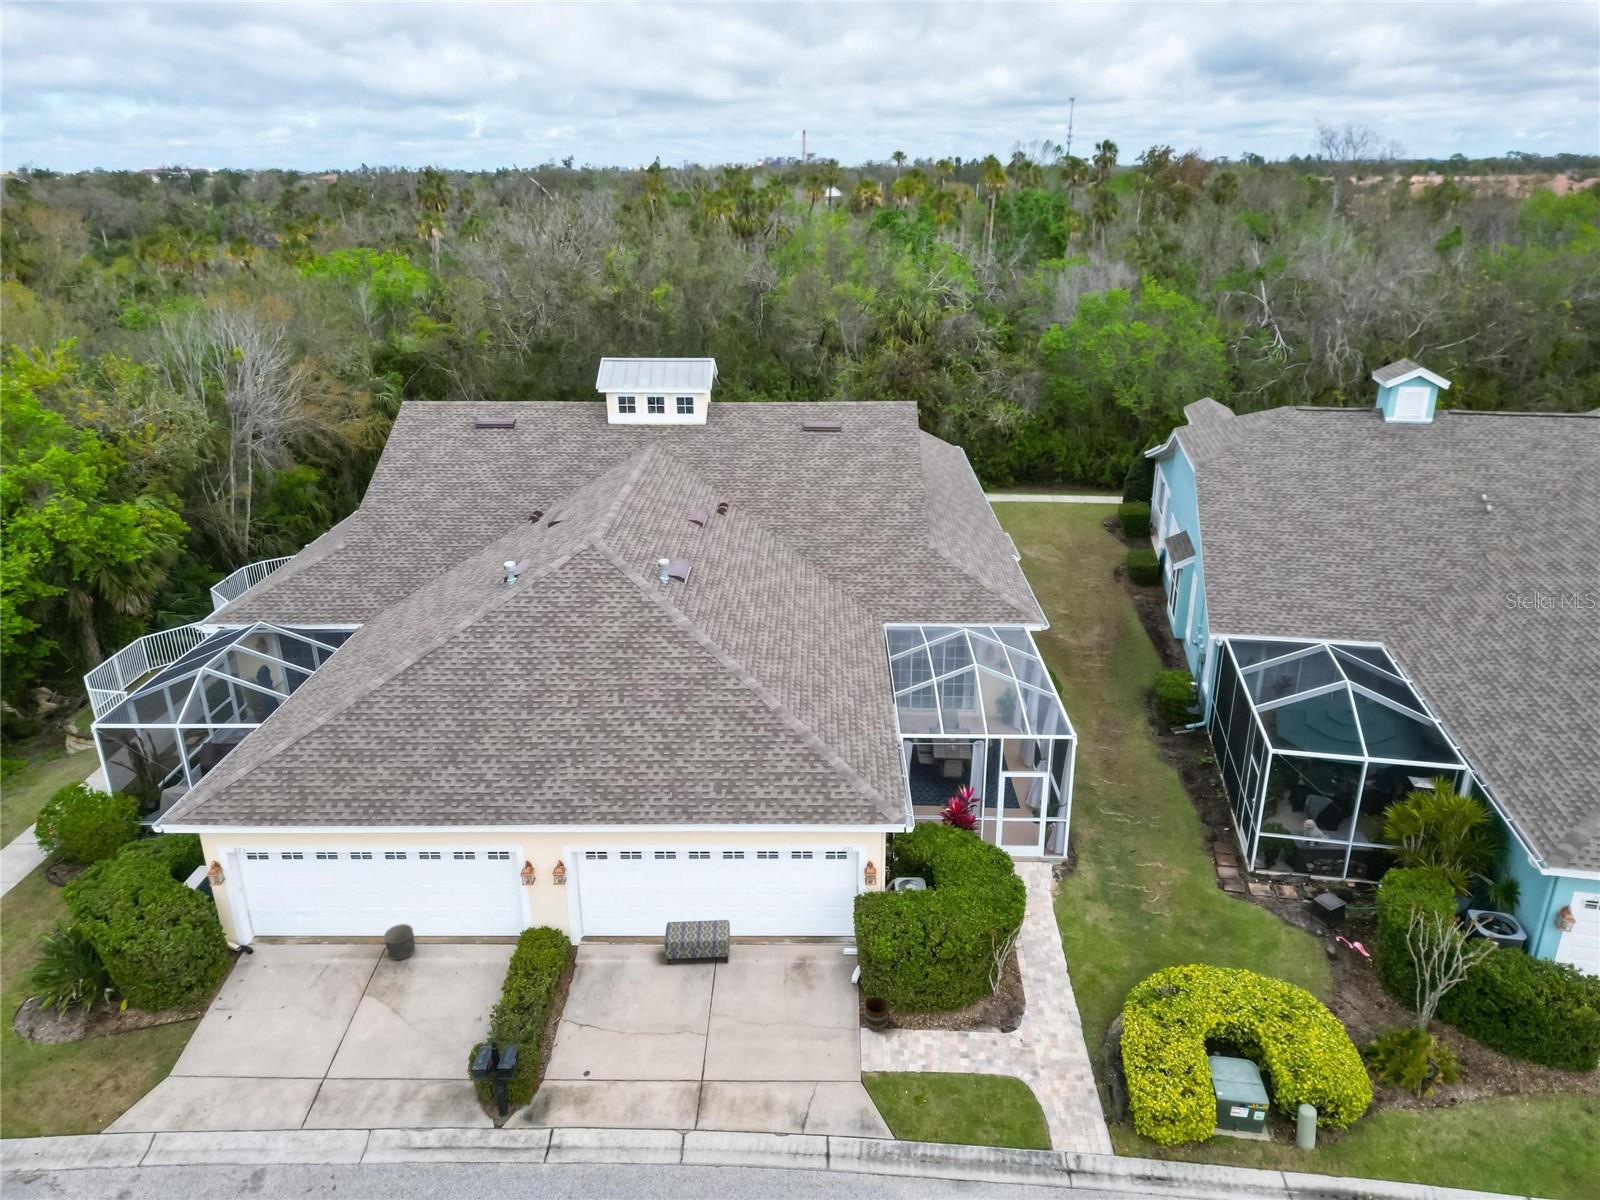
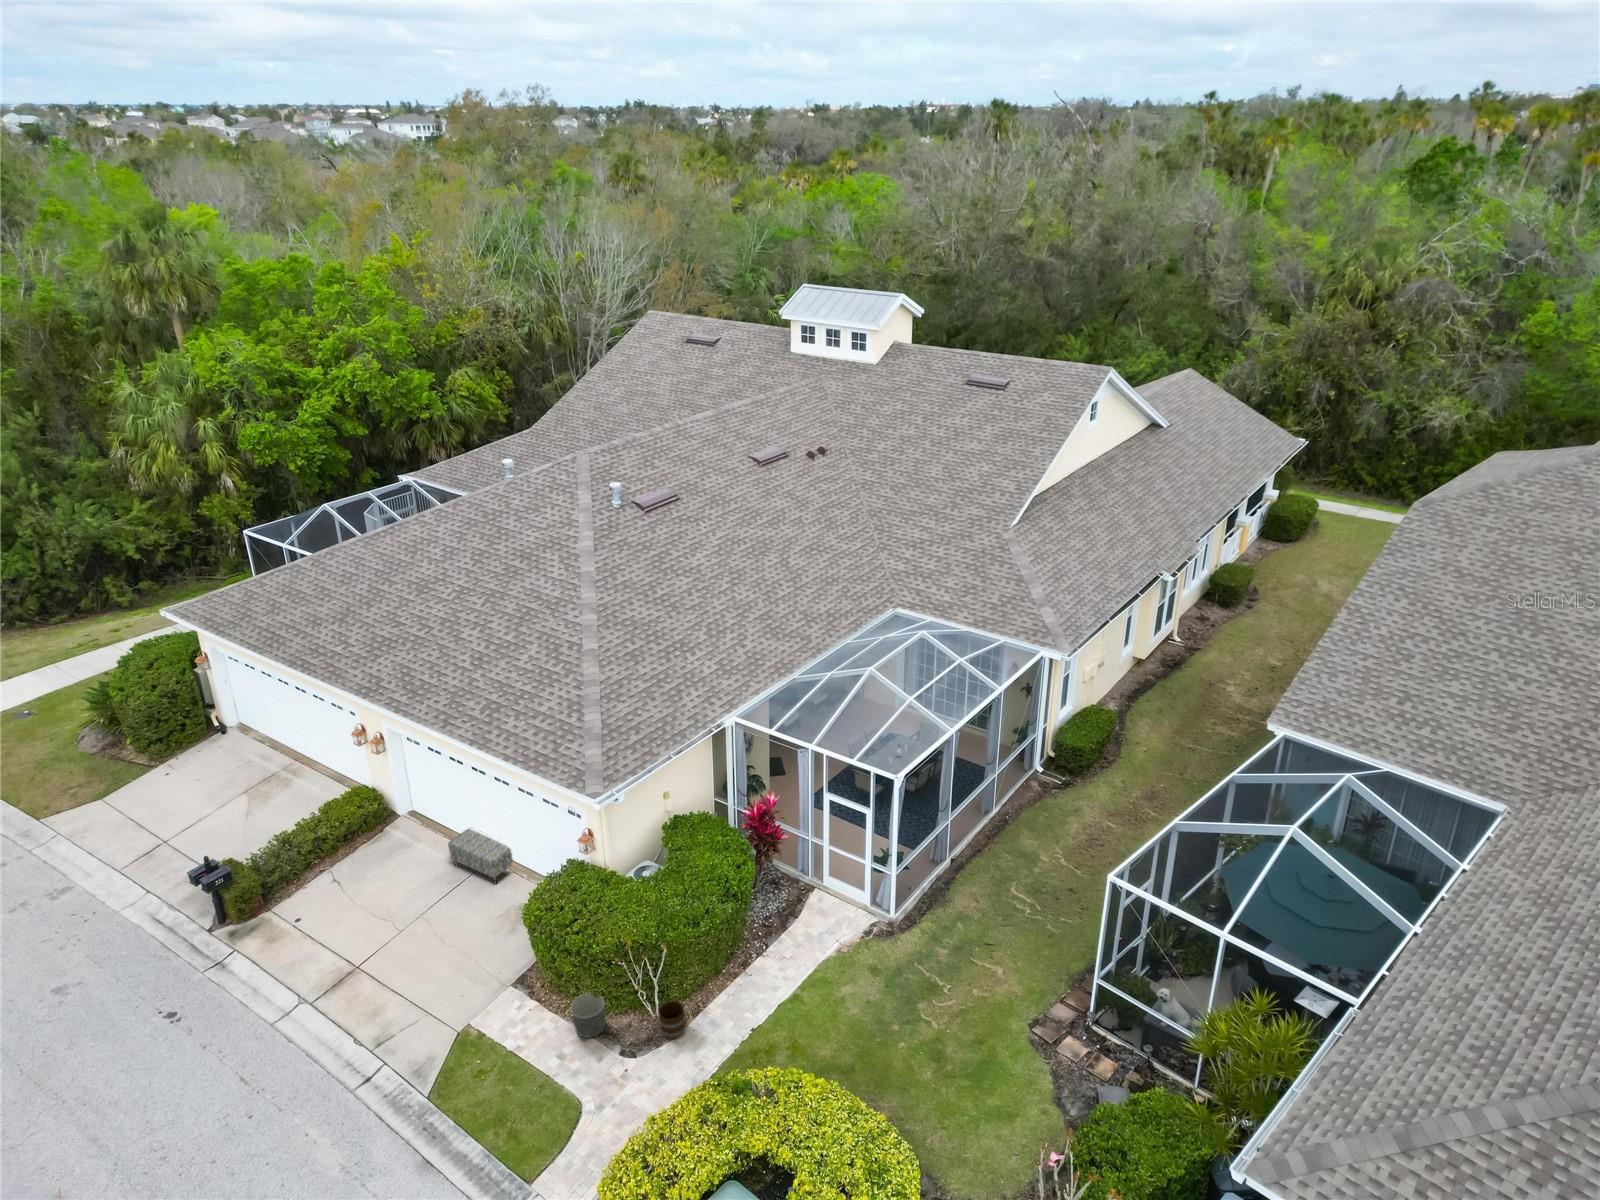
planter: present [384,924,415,960] -> present [571,993,606,1038]
bucket: present [864,997,888,1031] -> present [658,1001,686,1040]

